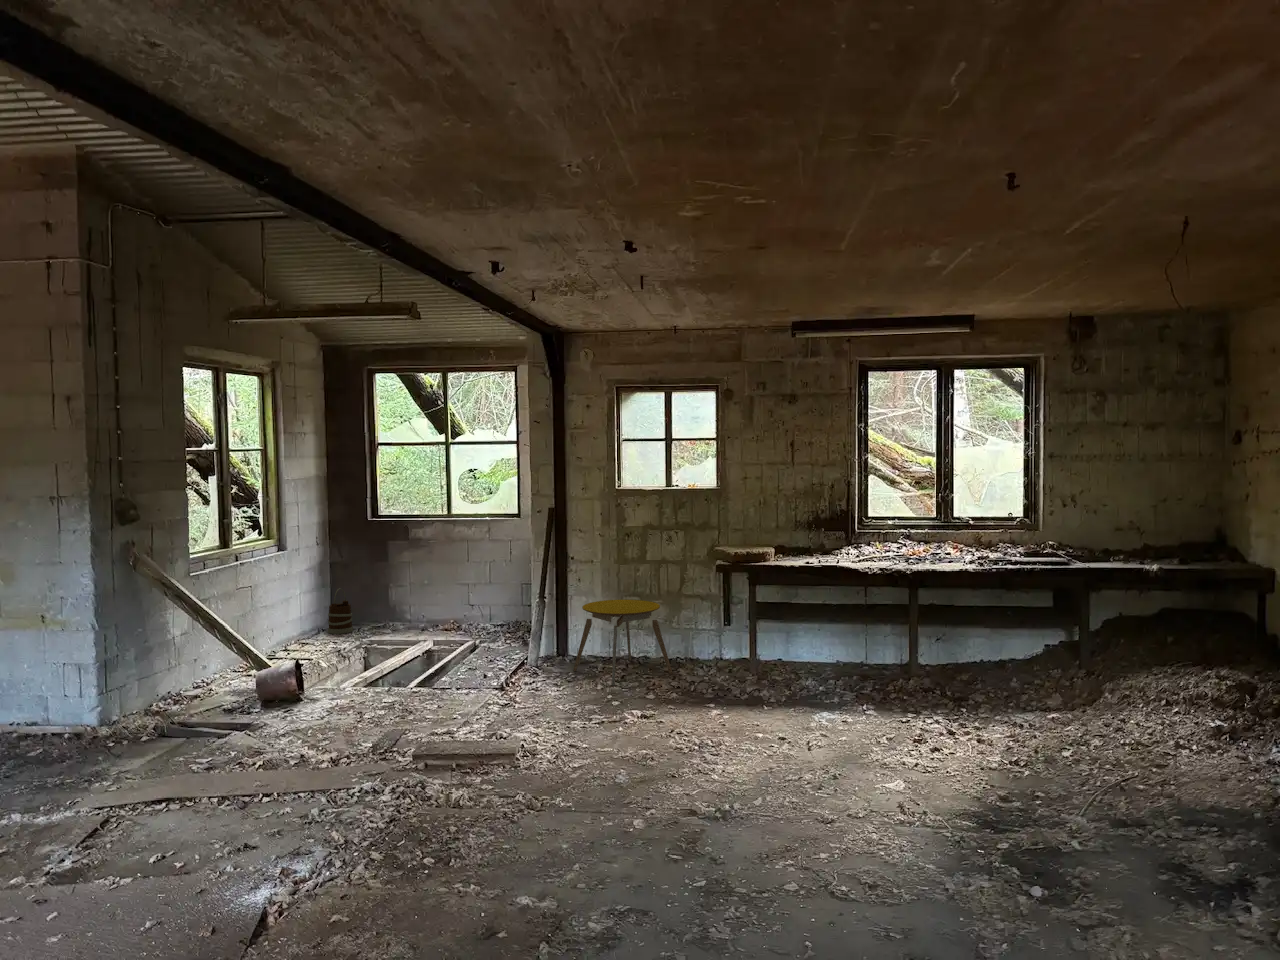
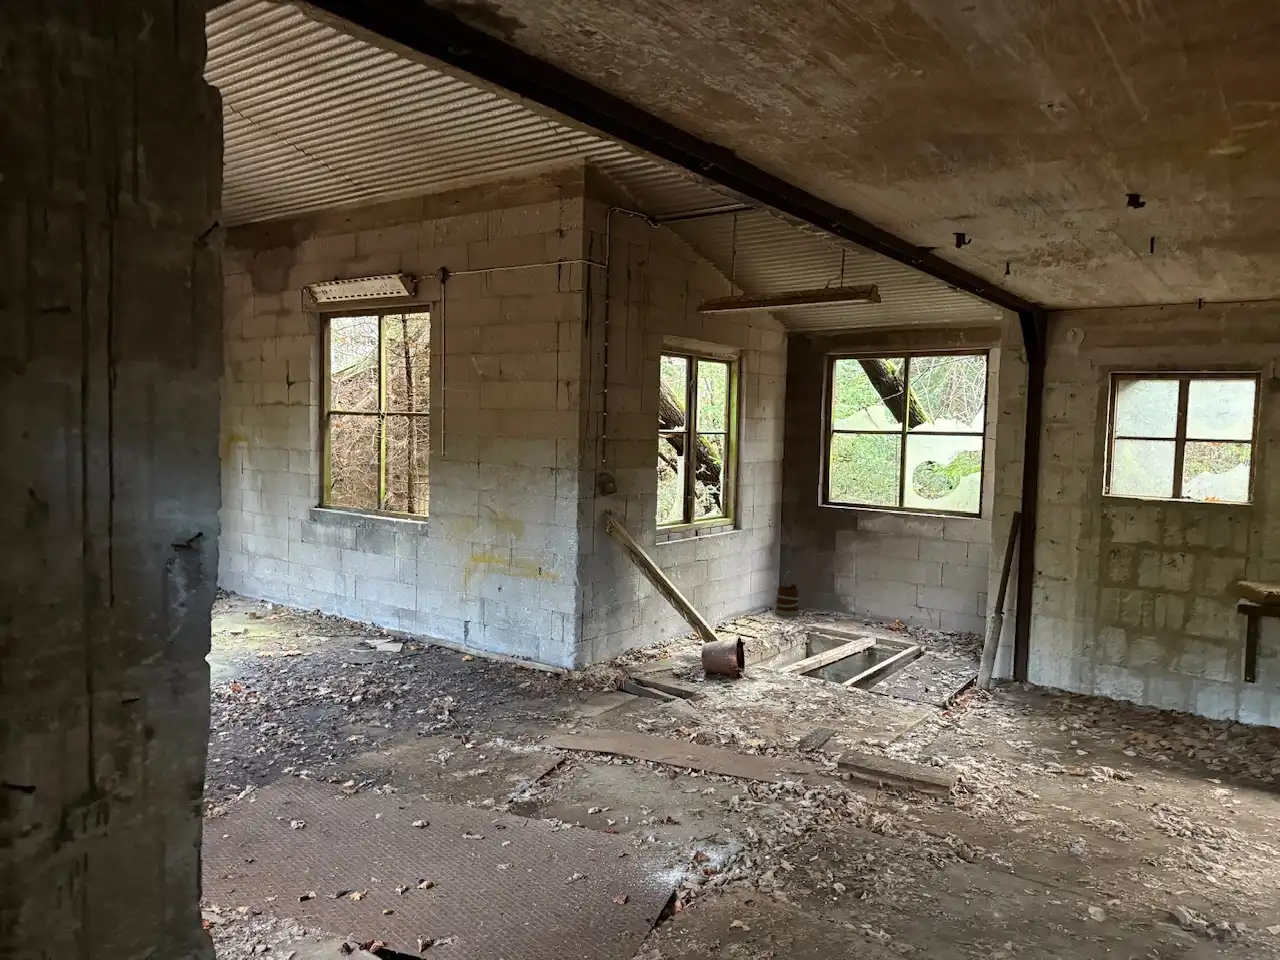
stool: present [573,600,672,686] -> none [1031,625,1163,728]

